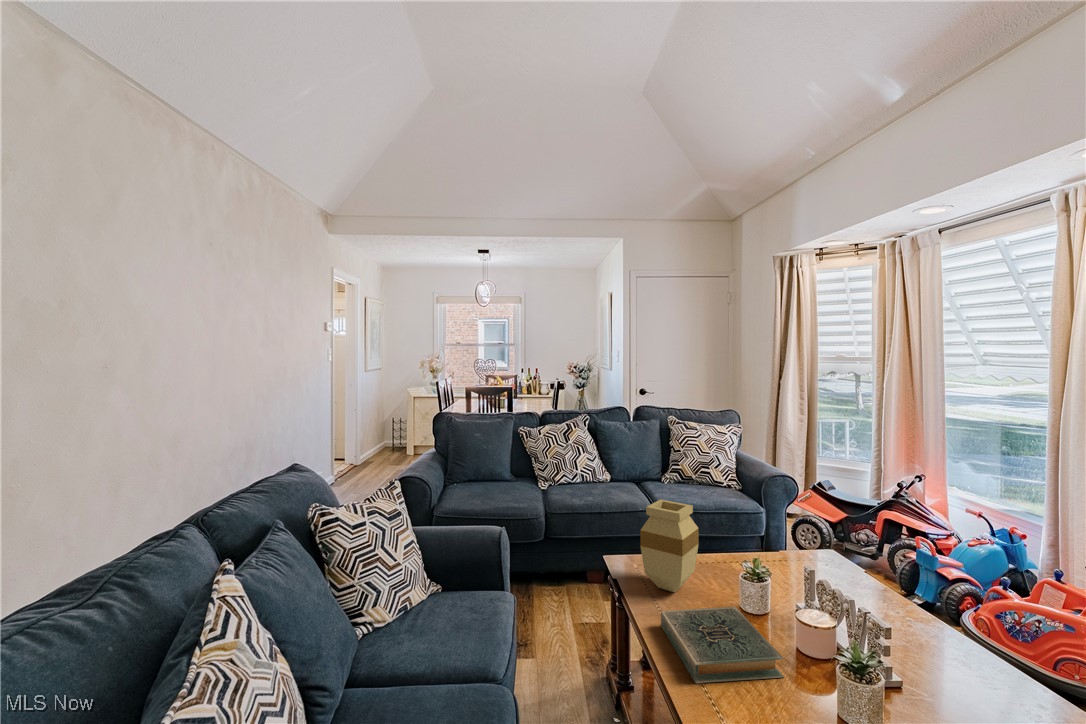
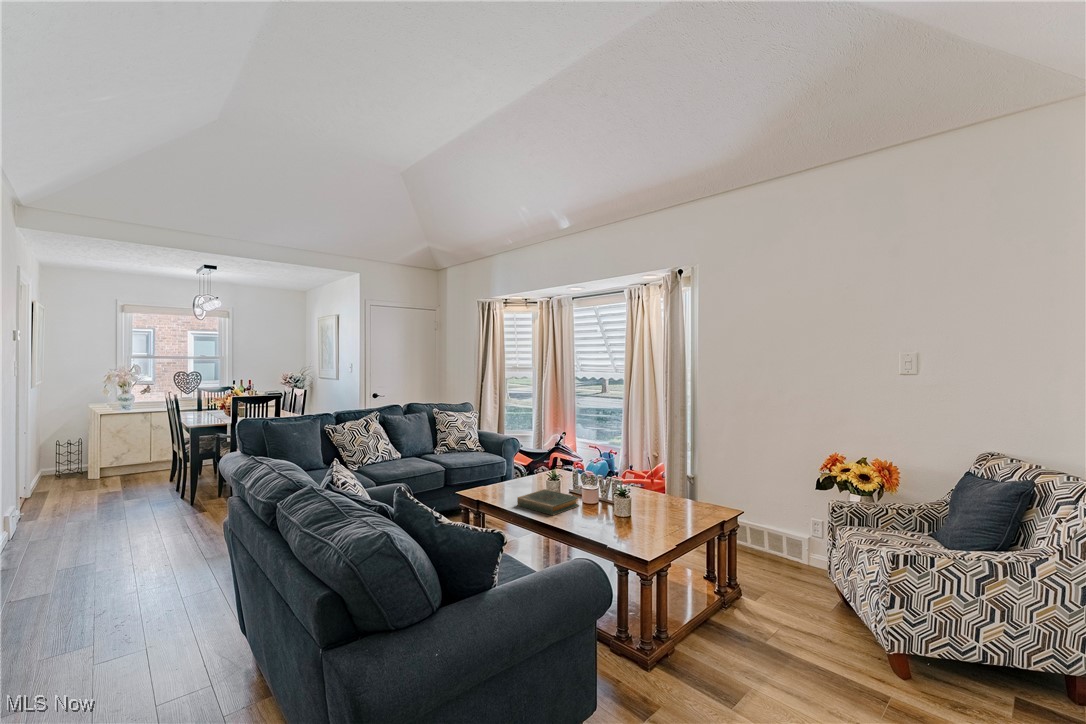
vase: present [640,500,699,592] -> none [490,446,515,495]

